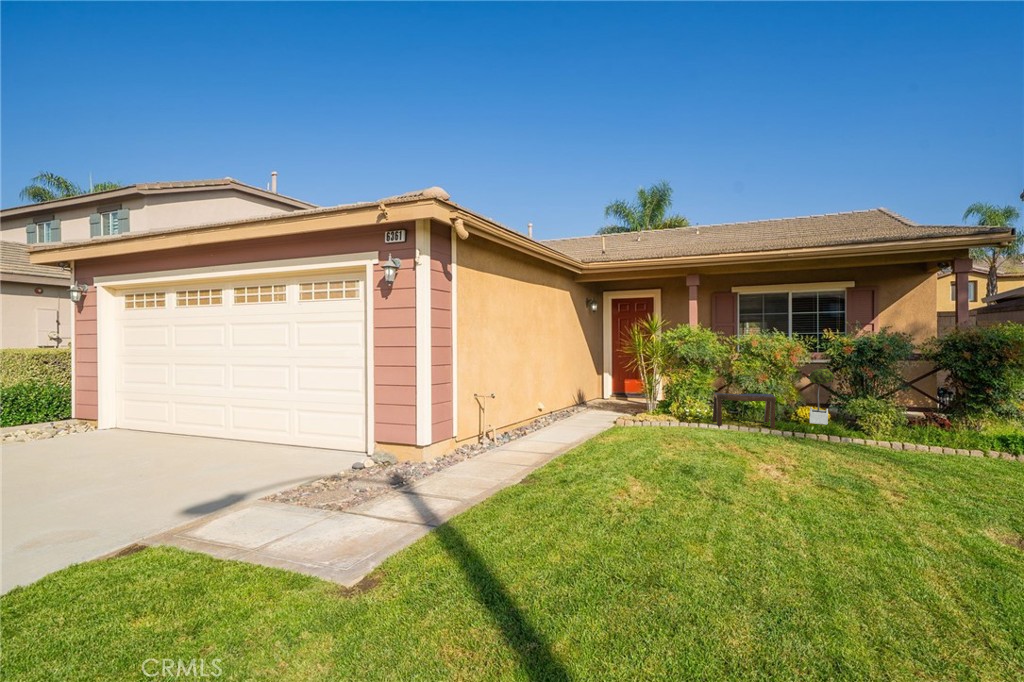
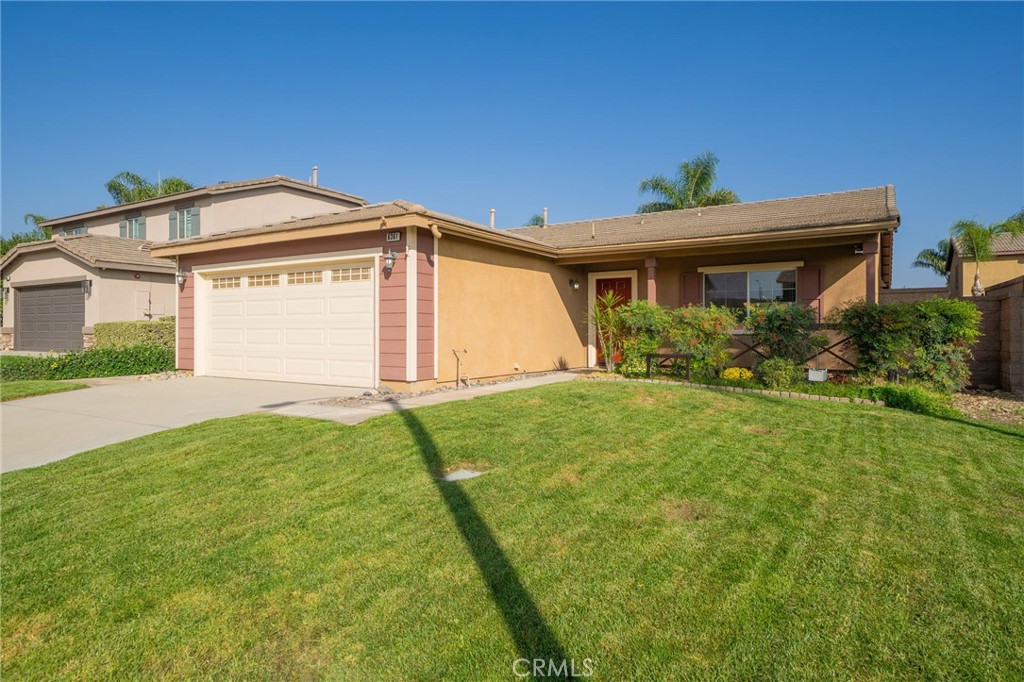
potted tree: present [807,368,835,425] -> present [808,334,830,381]

